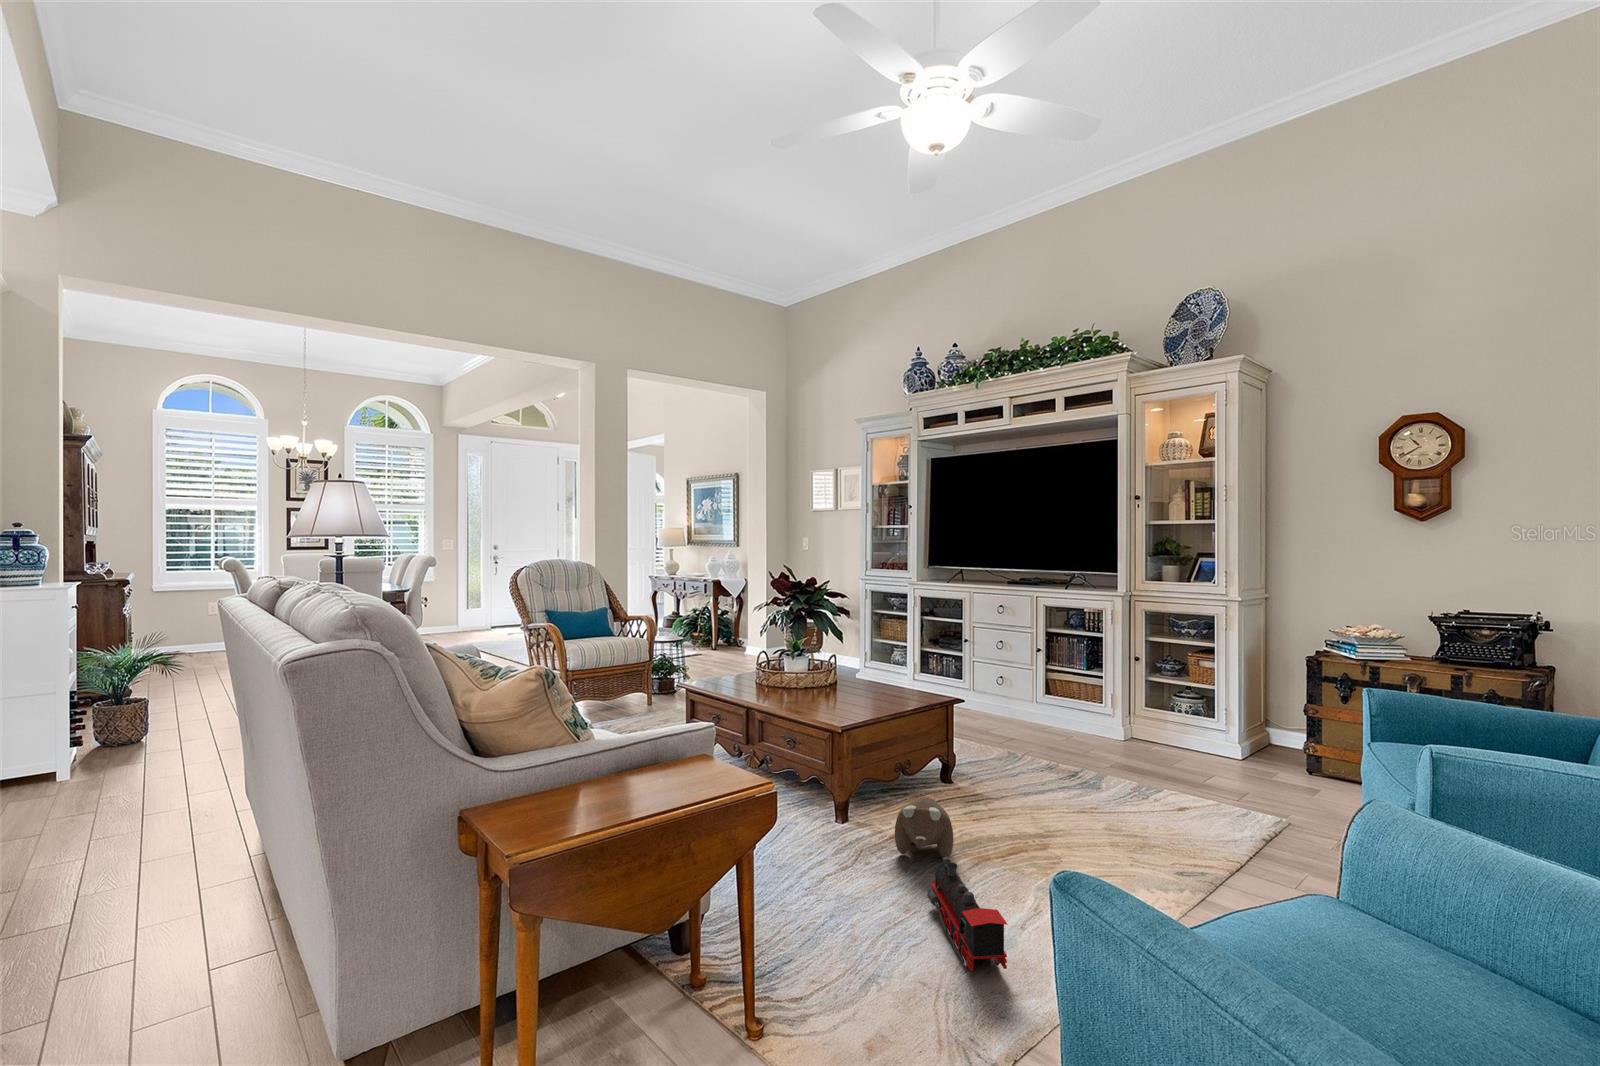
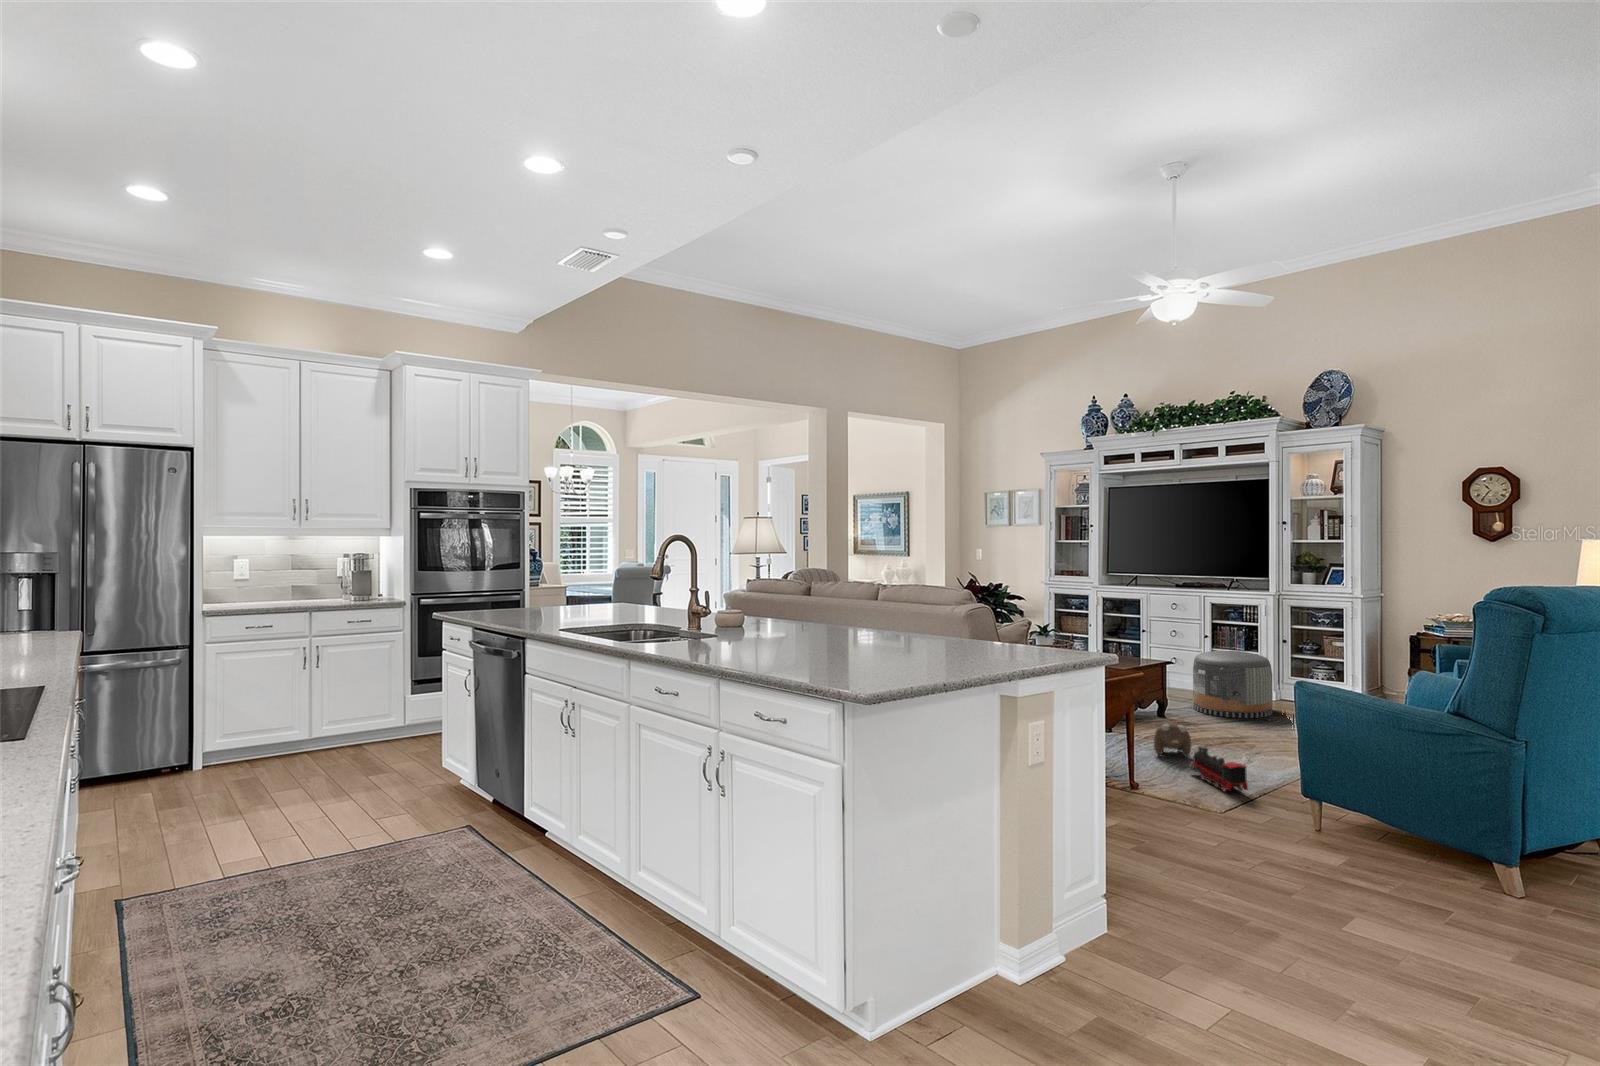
pouf: none [1007,671,1113,772] -> present [1193,651,1273,718]

